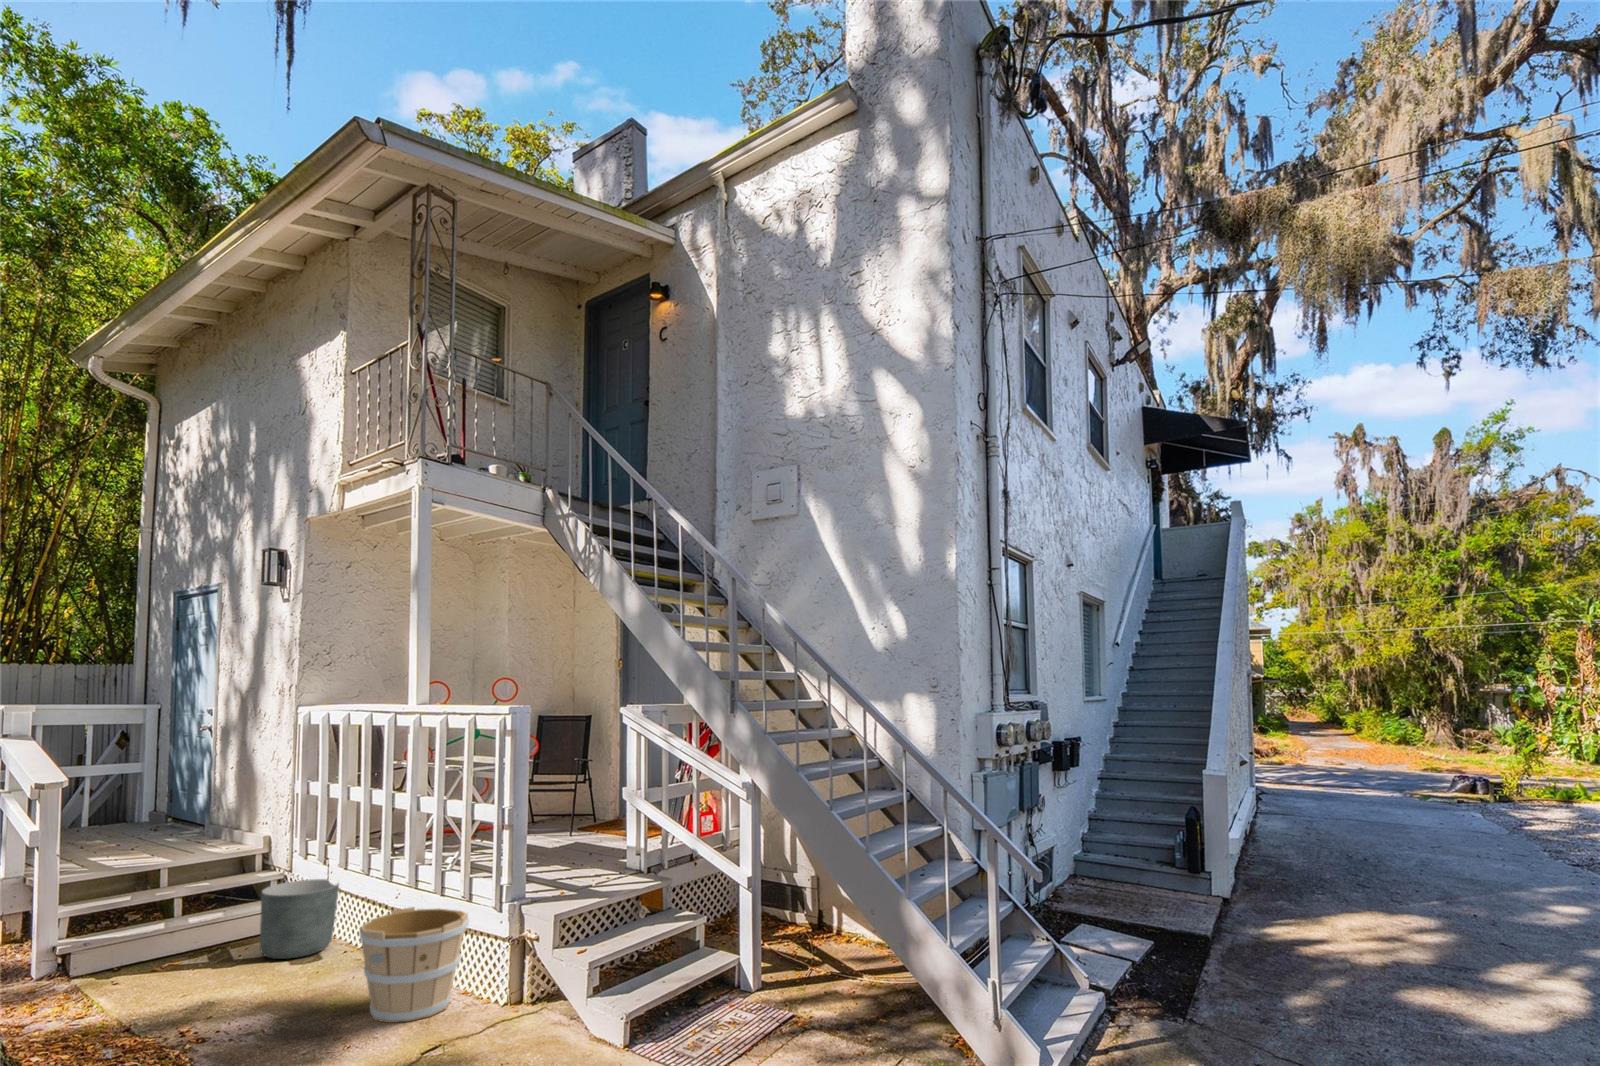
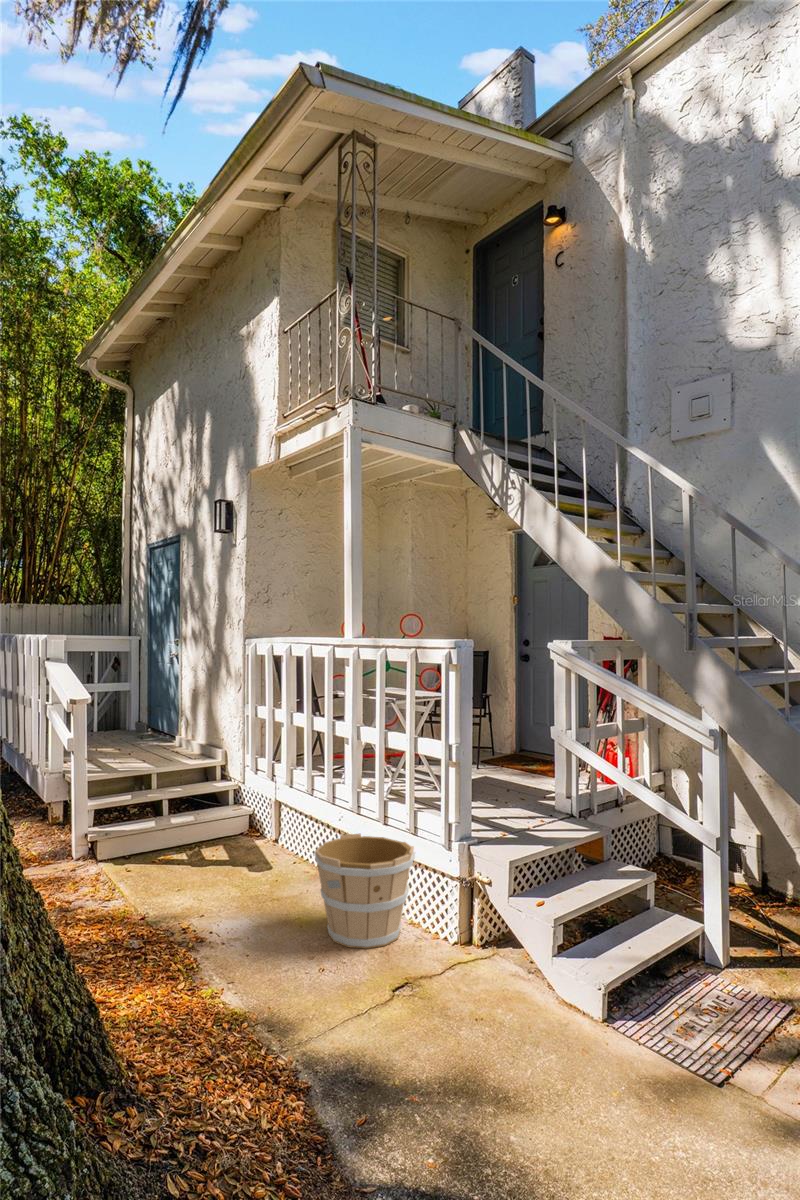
planter: present [260,879,339,959] -> none [225,793,287,862]

